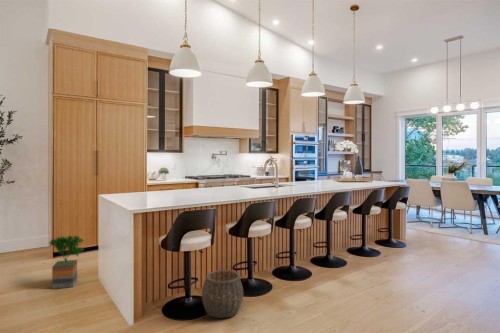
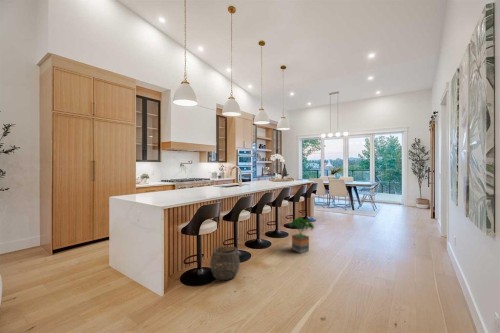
potted tree: present [49,236,84,289] -> present [290,218,314,253]

